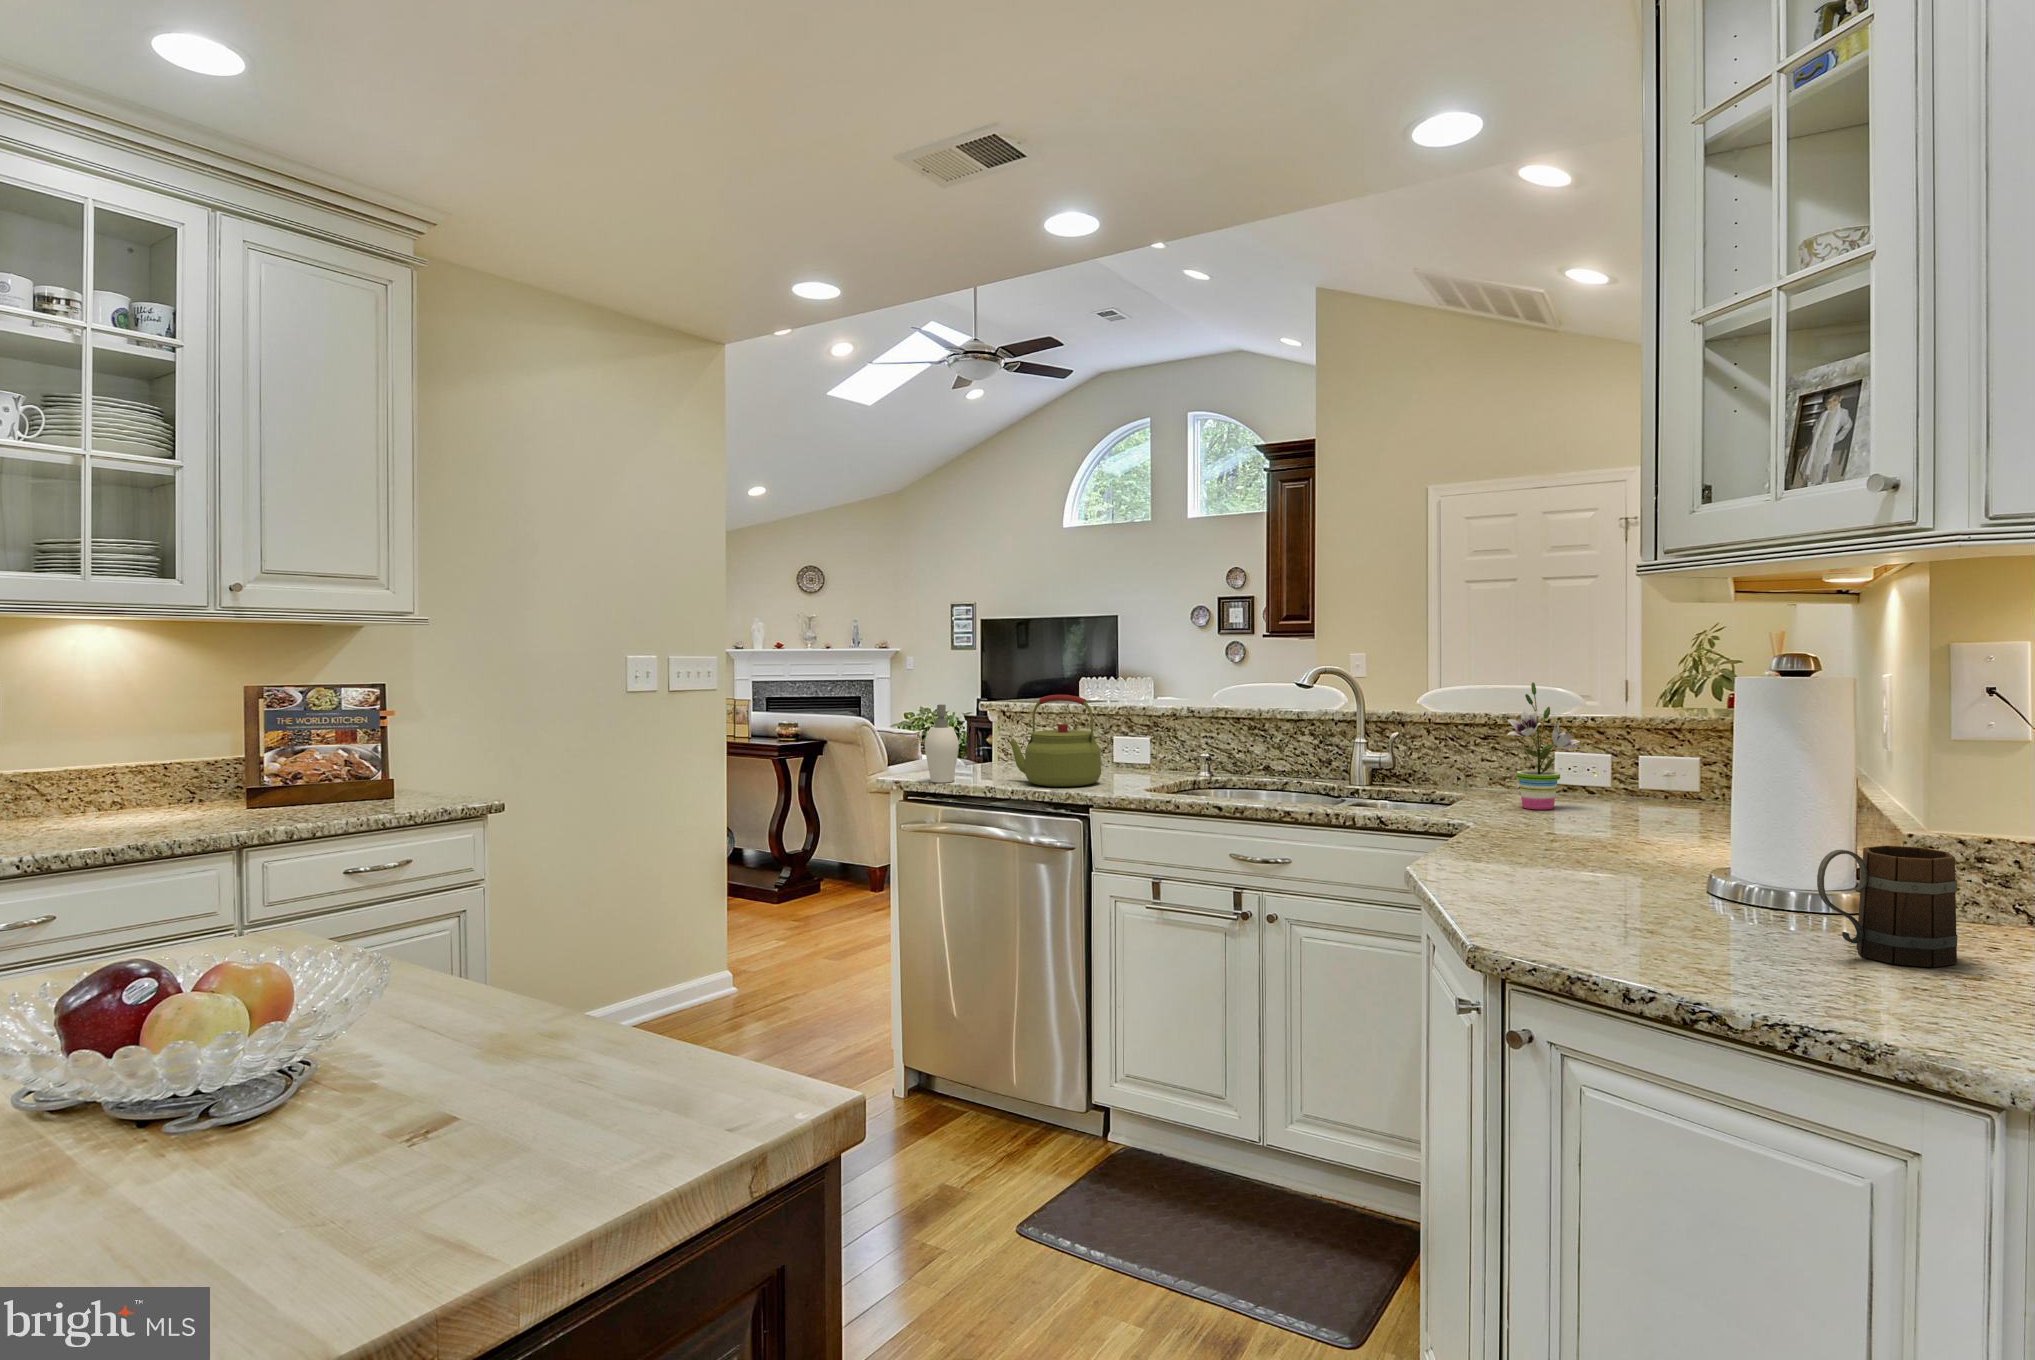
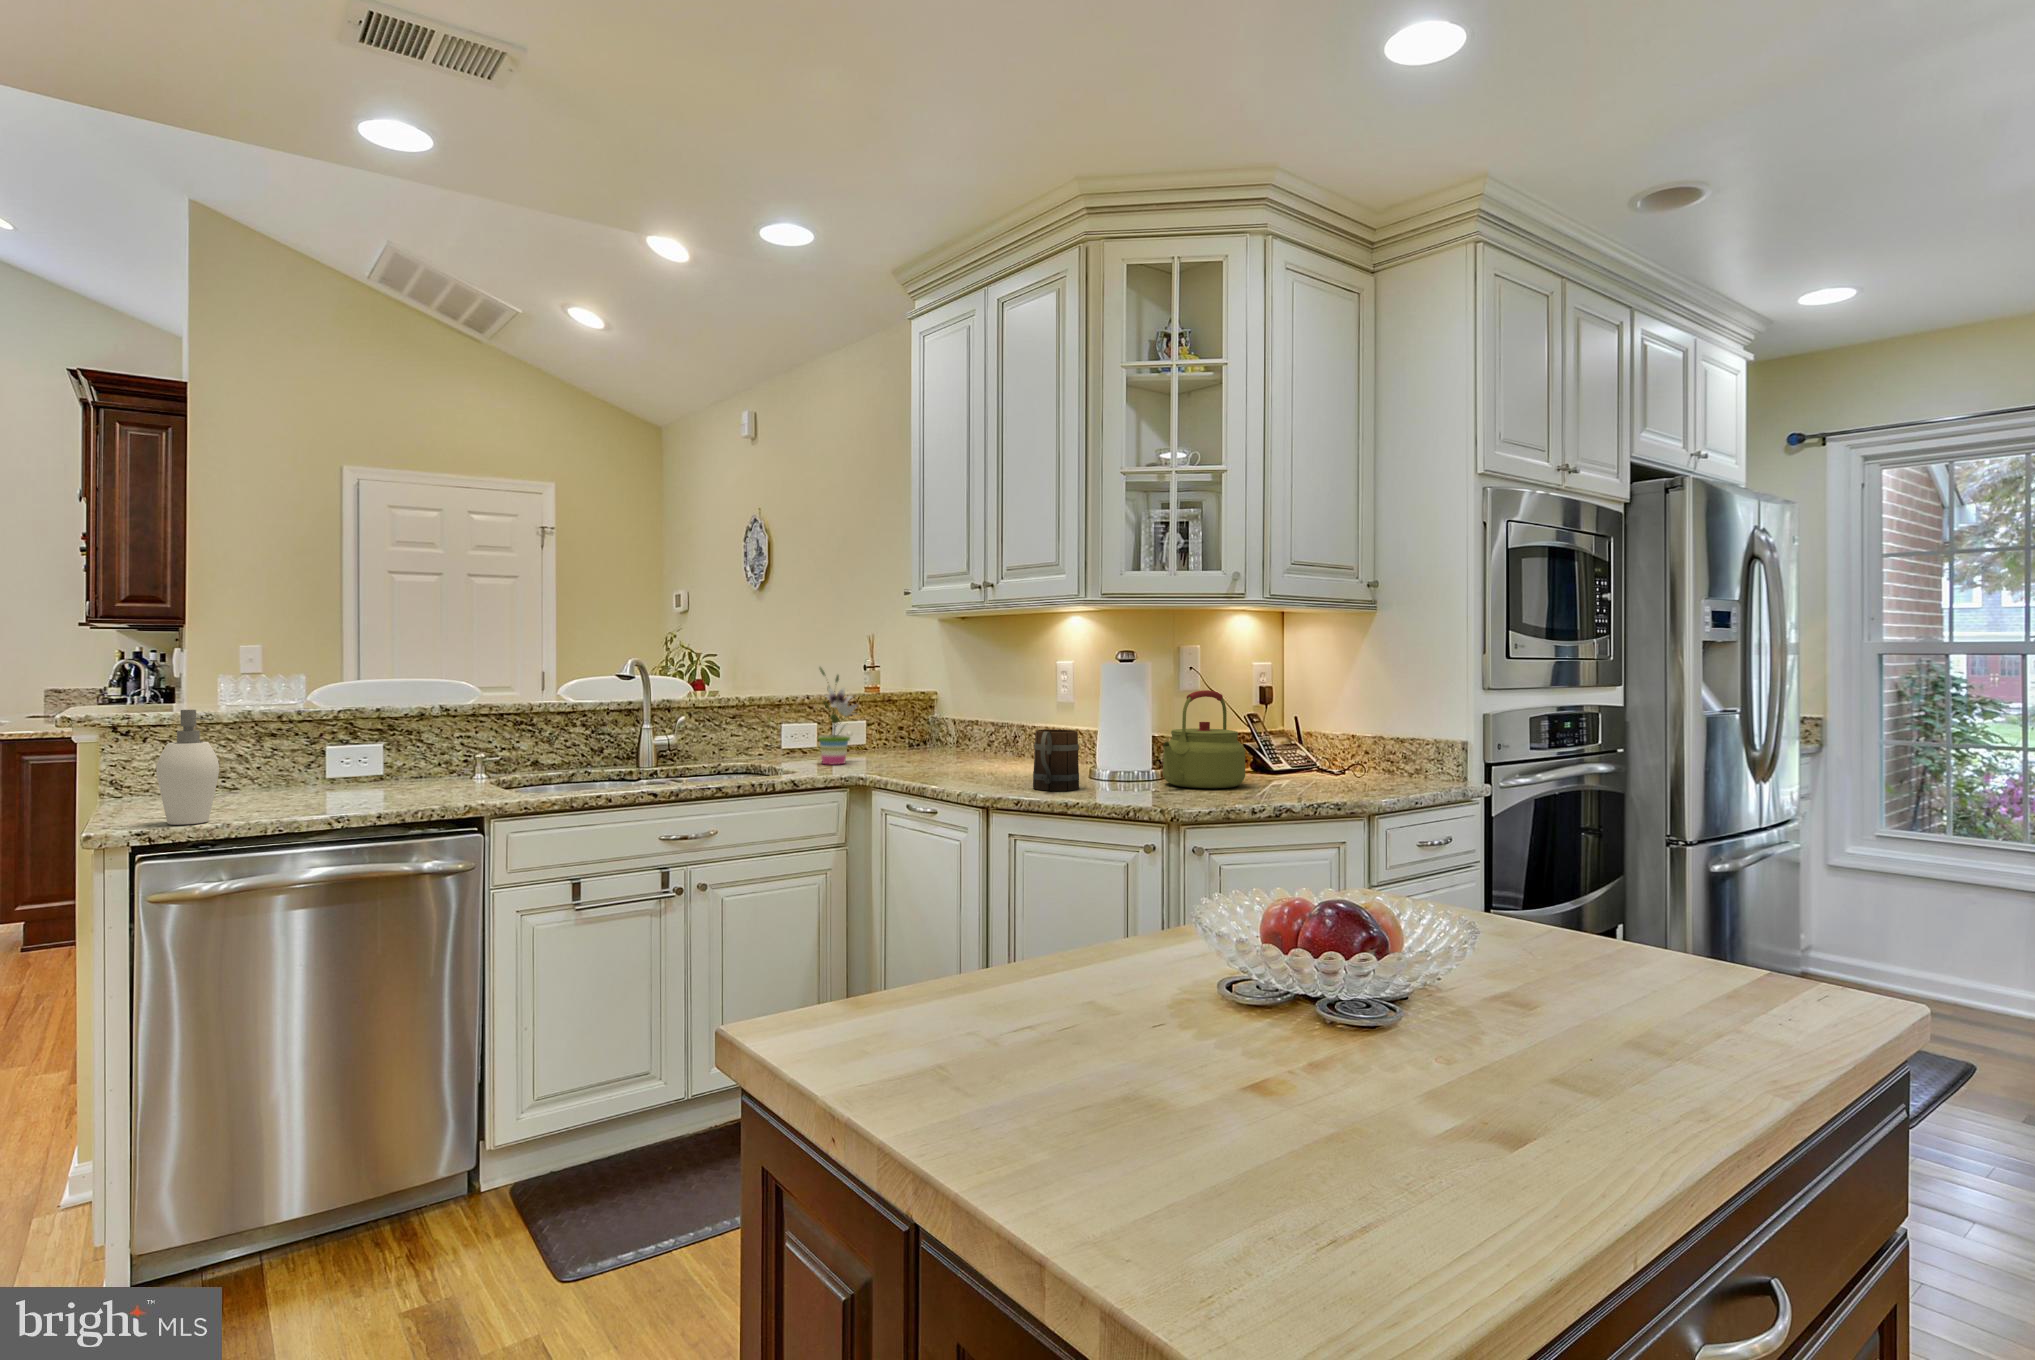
kettle: present [1009,695,1101,787] -> present [1163,690,1245,788]
mug: present [1817,846,1957,967] -> present [1033,729,1079,791]

